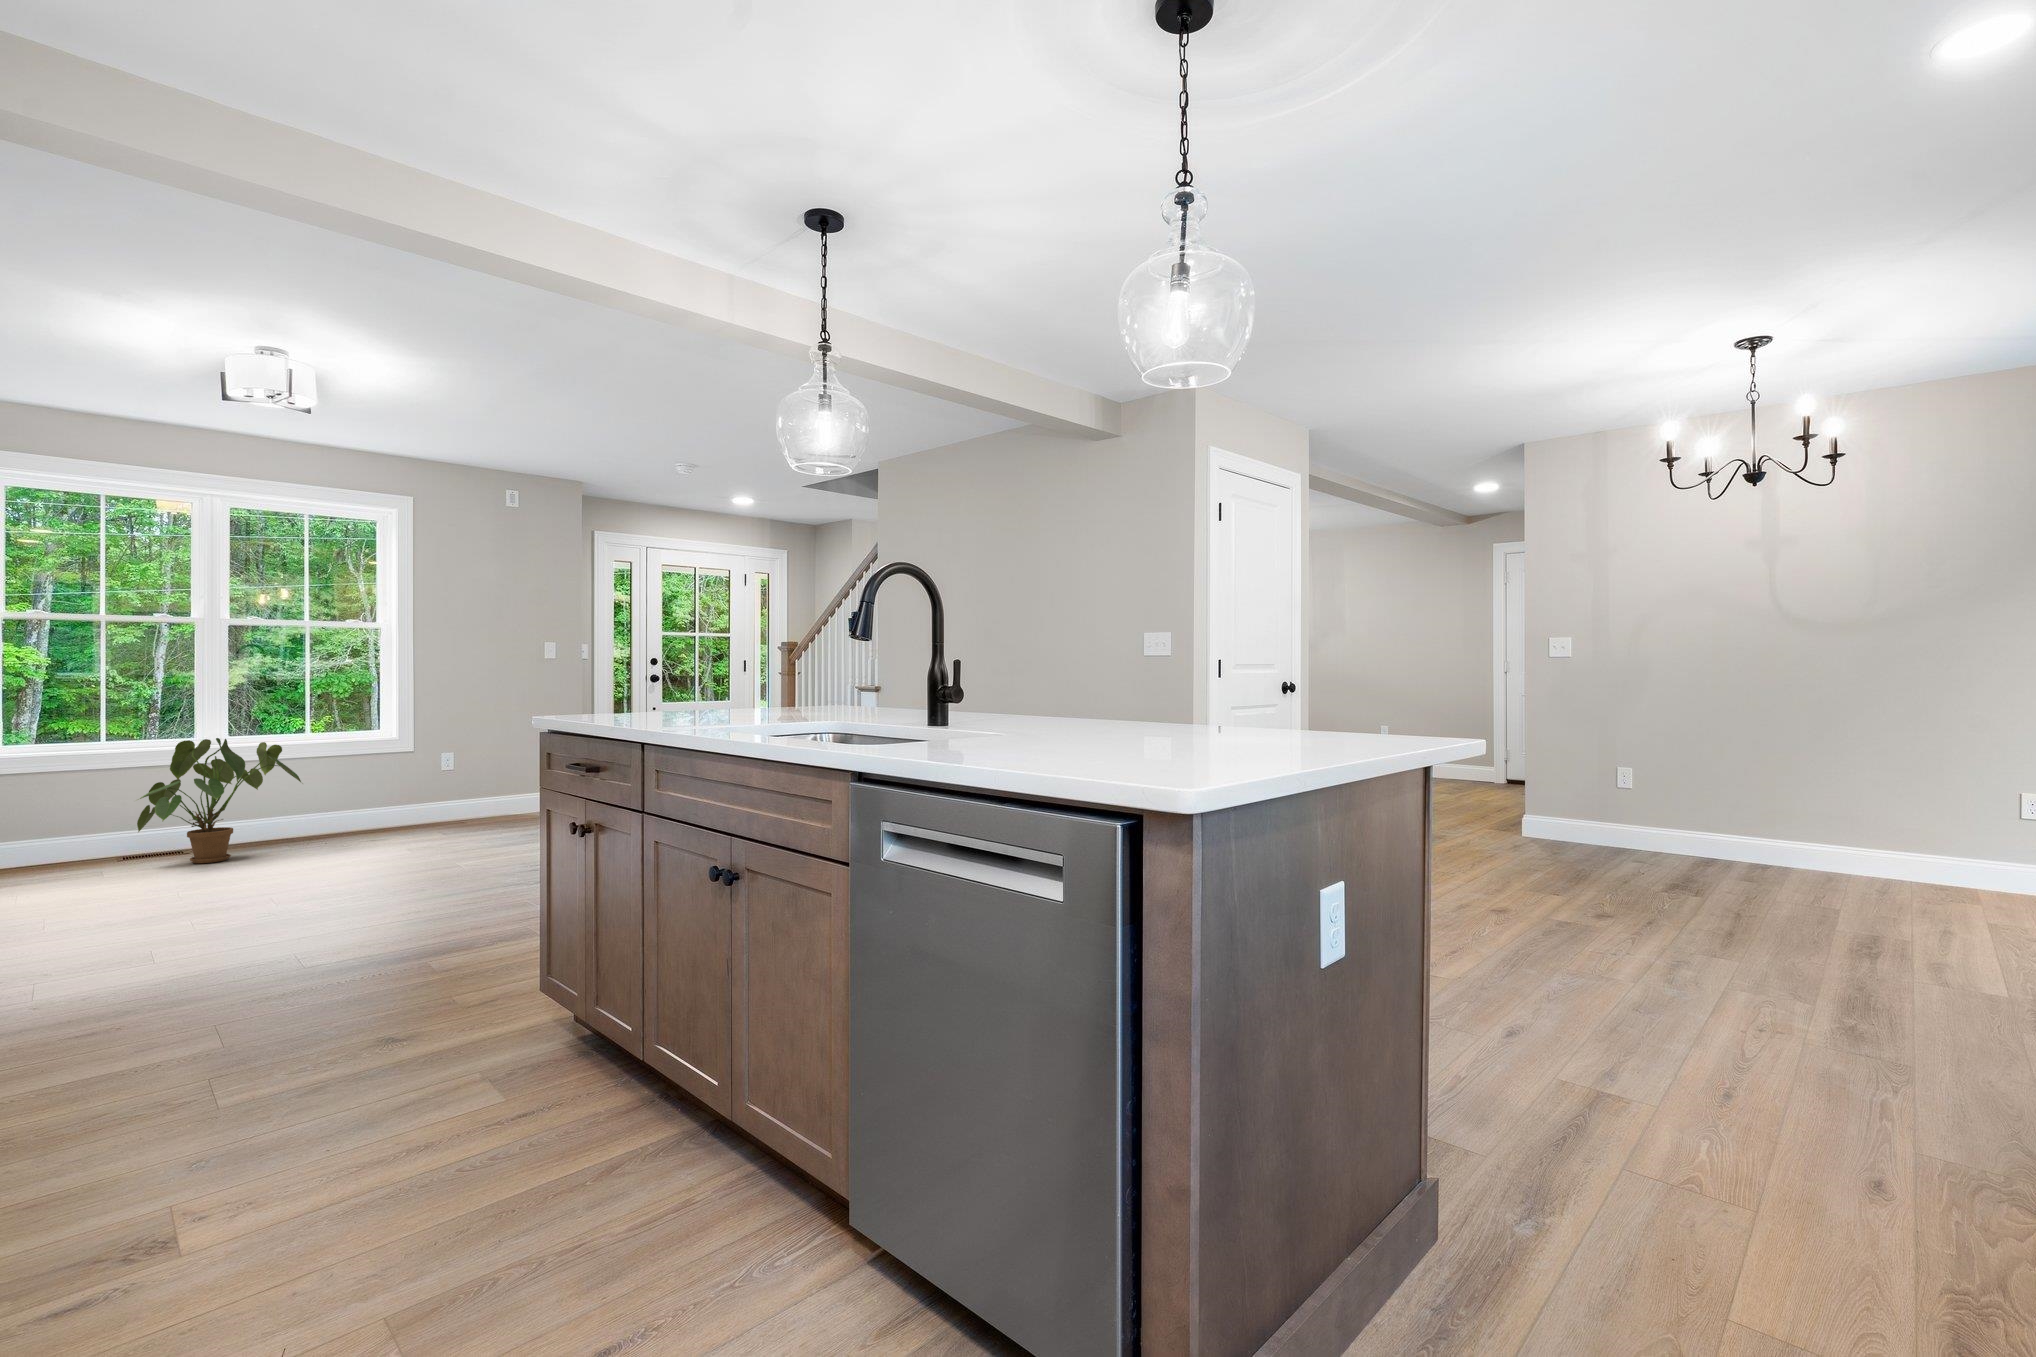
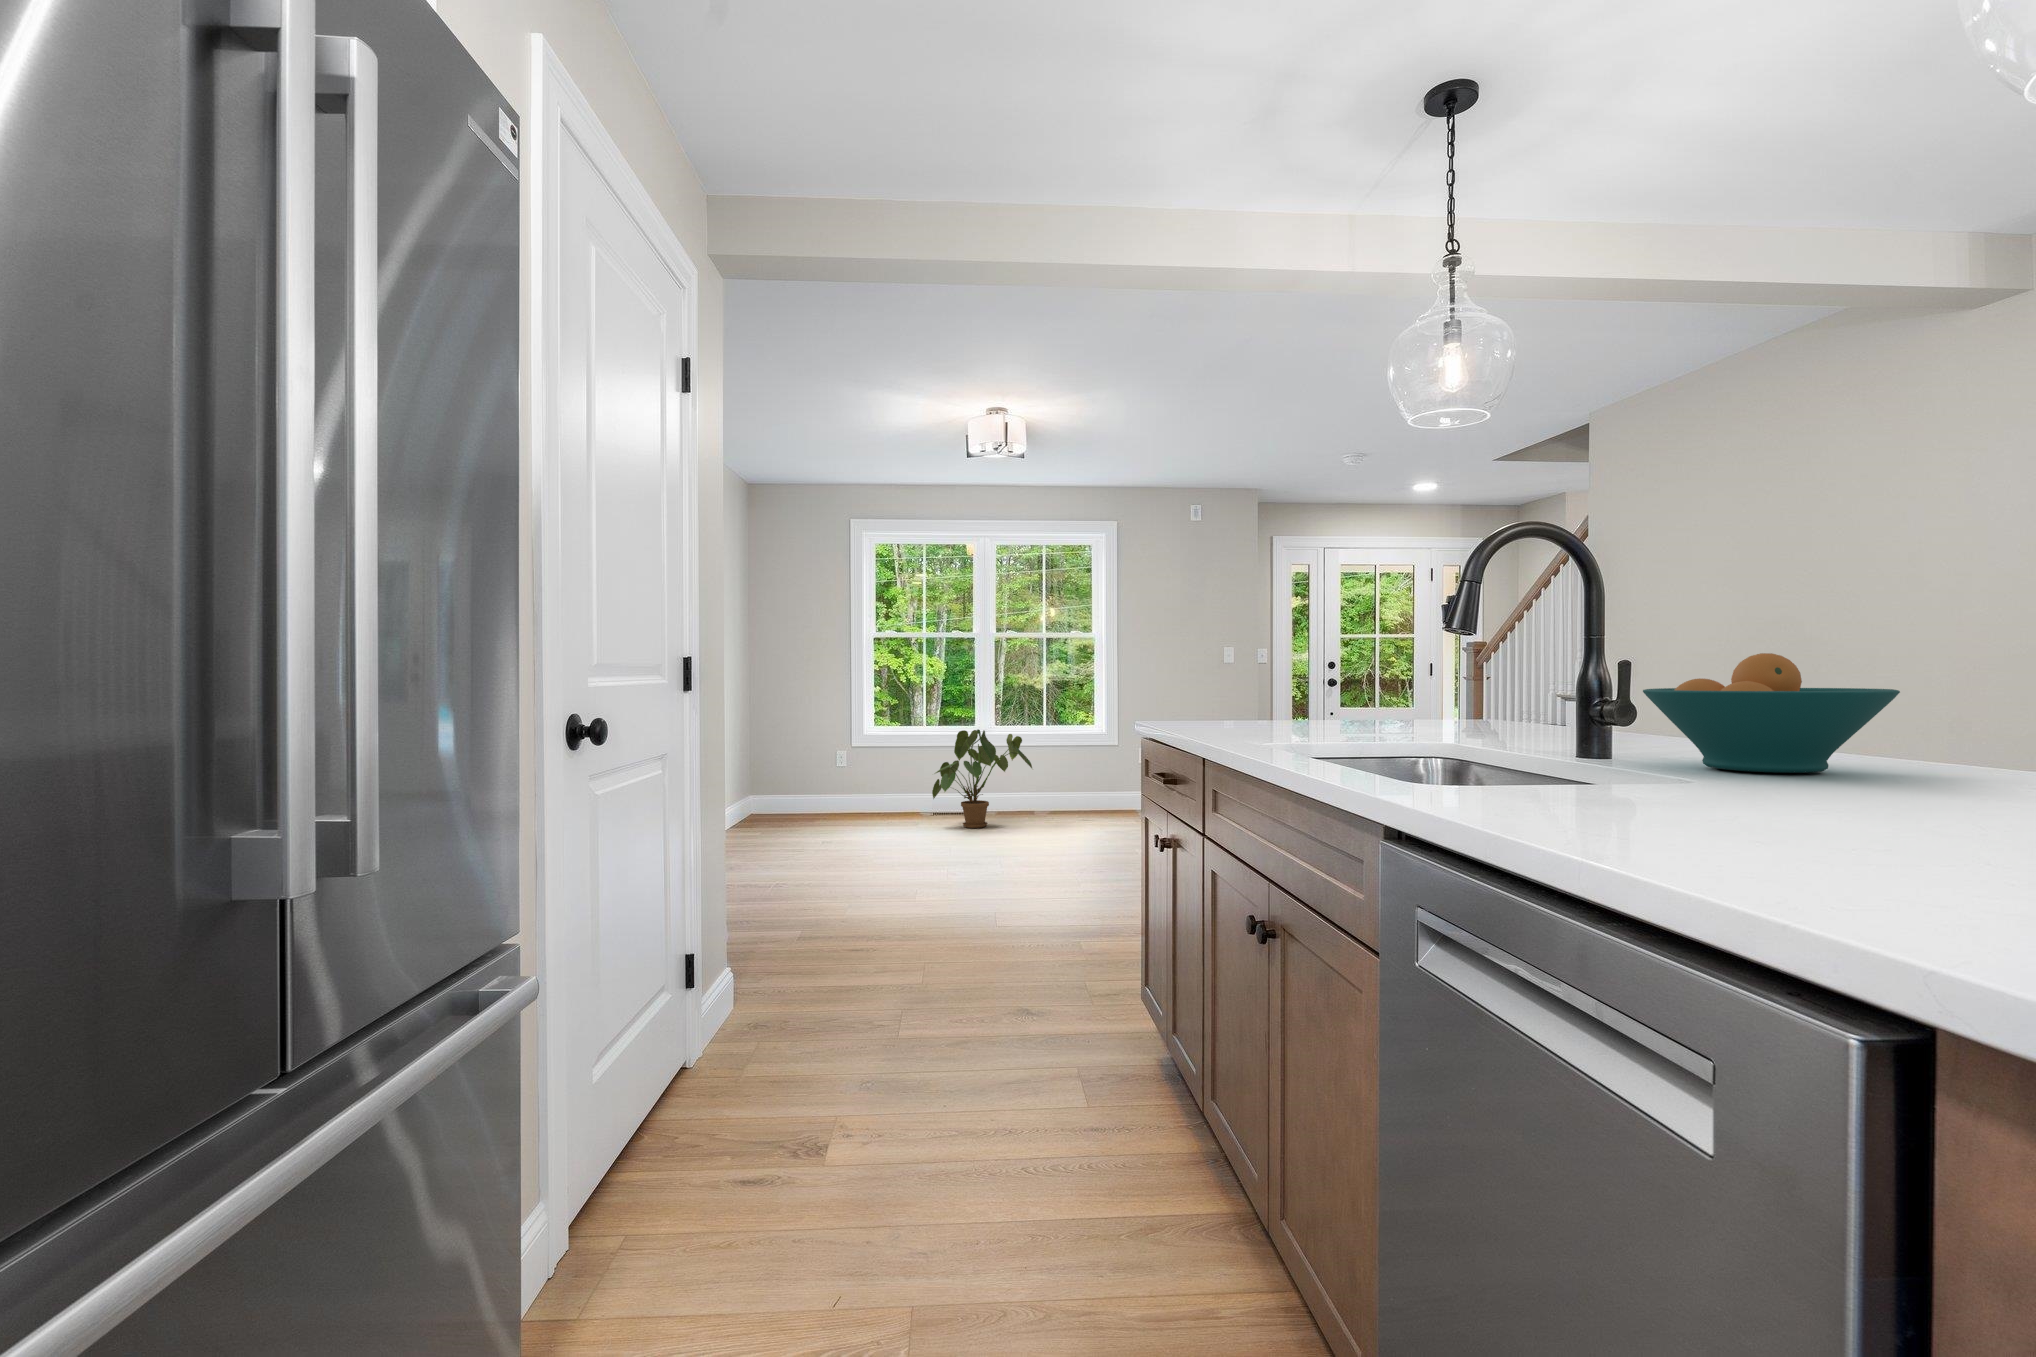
fruit bowl: none [971,659,1091,730] -> present [1643,653,1900,773]

